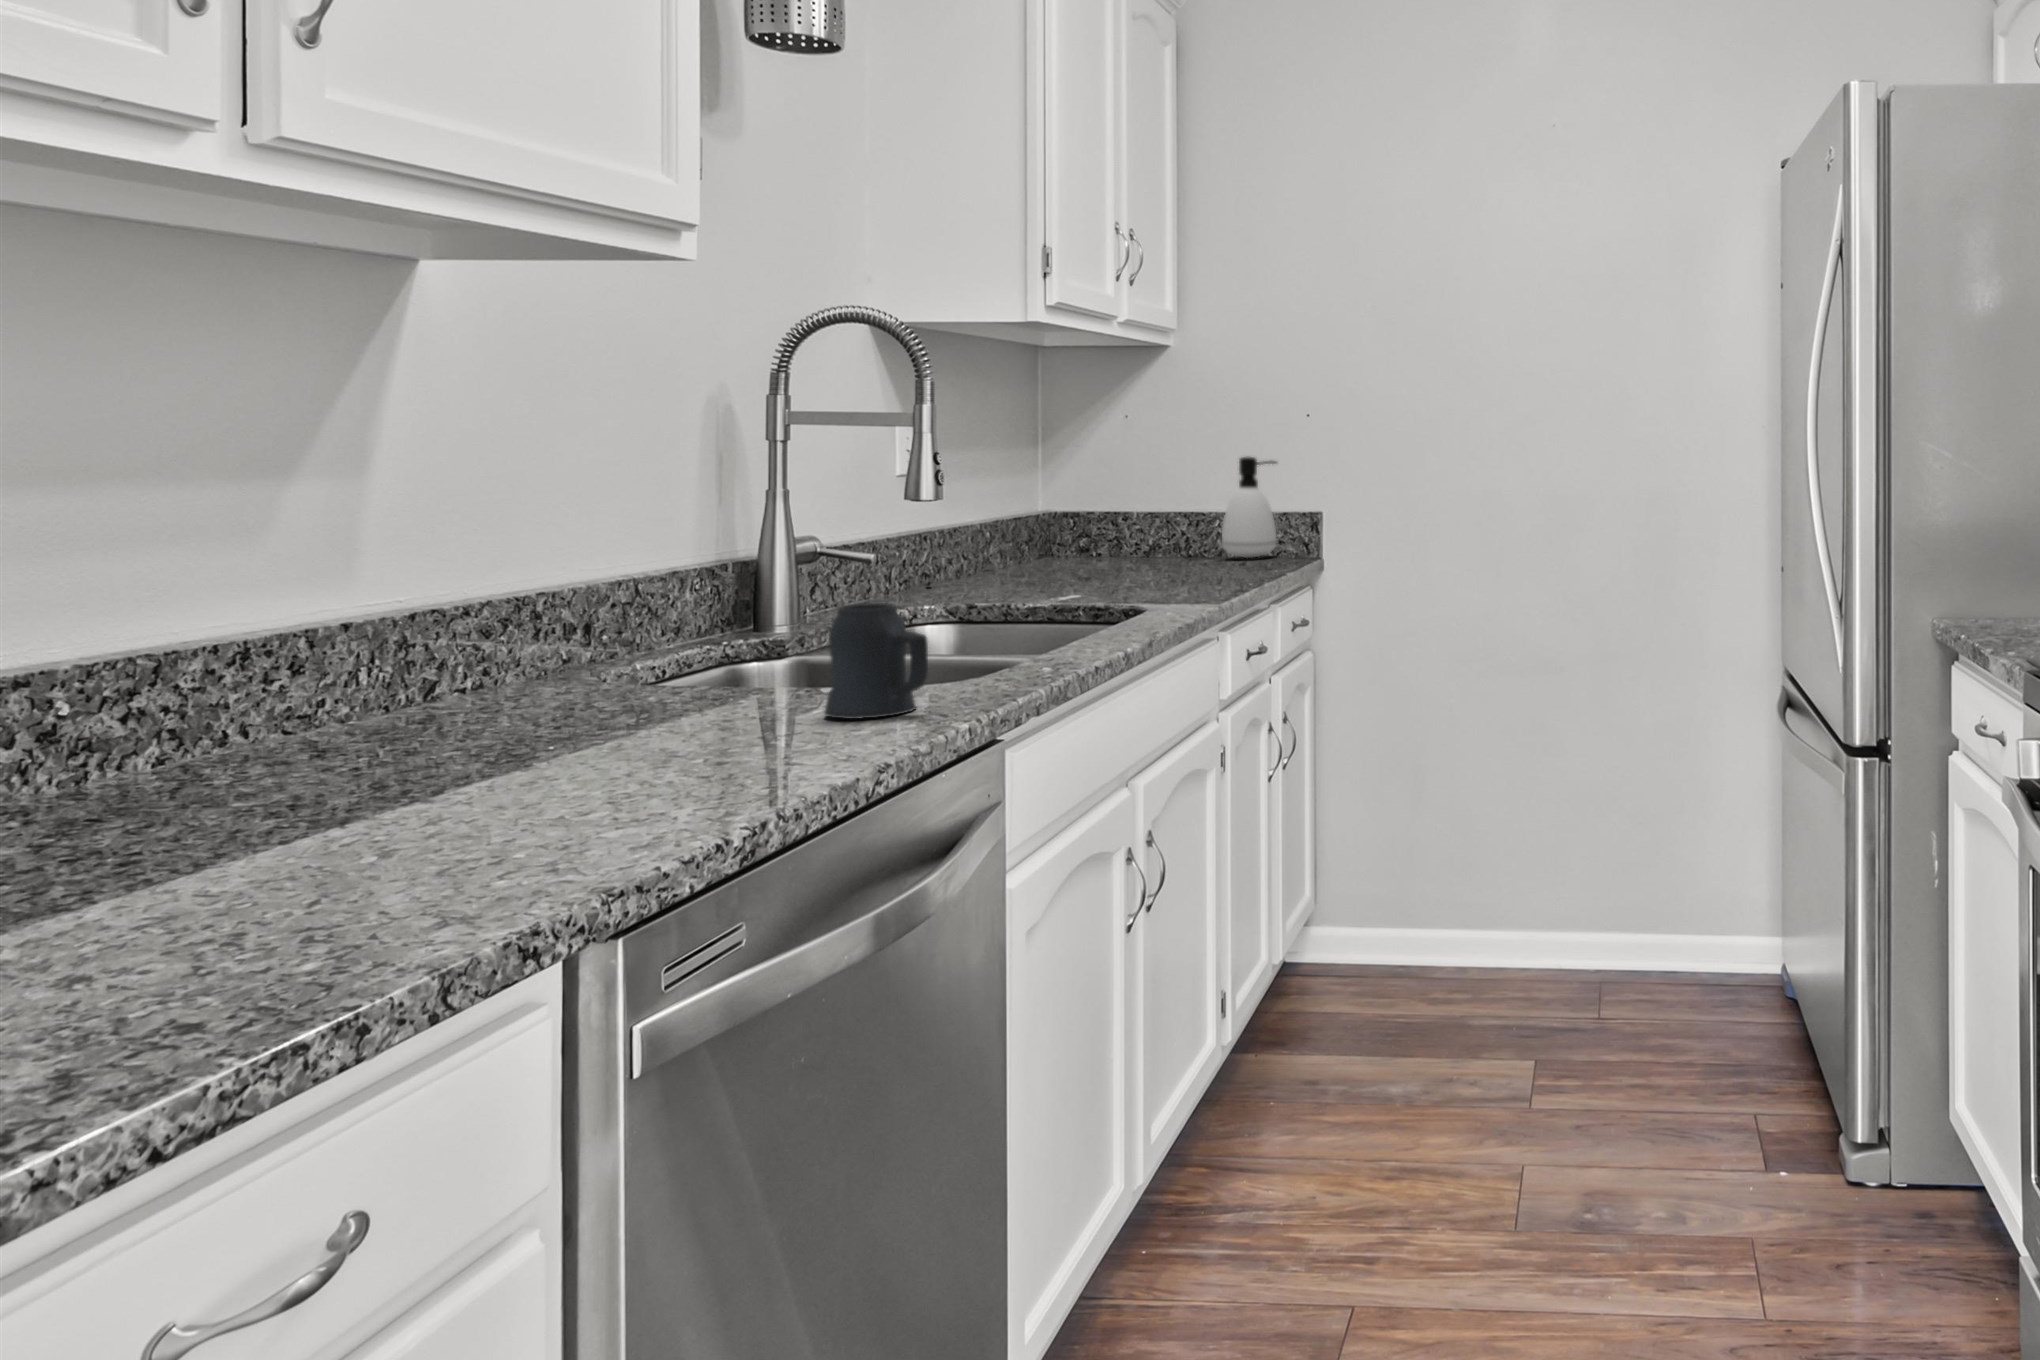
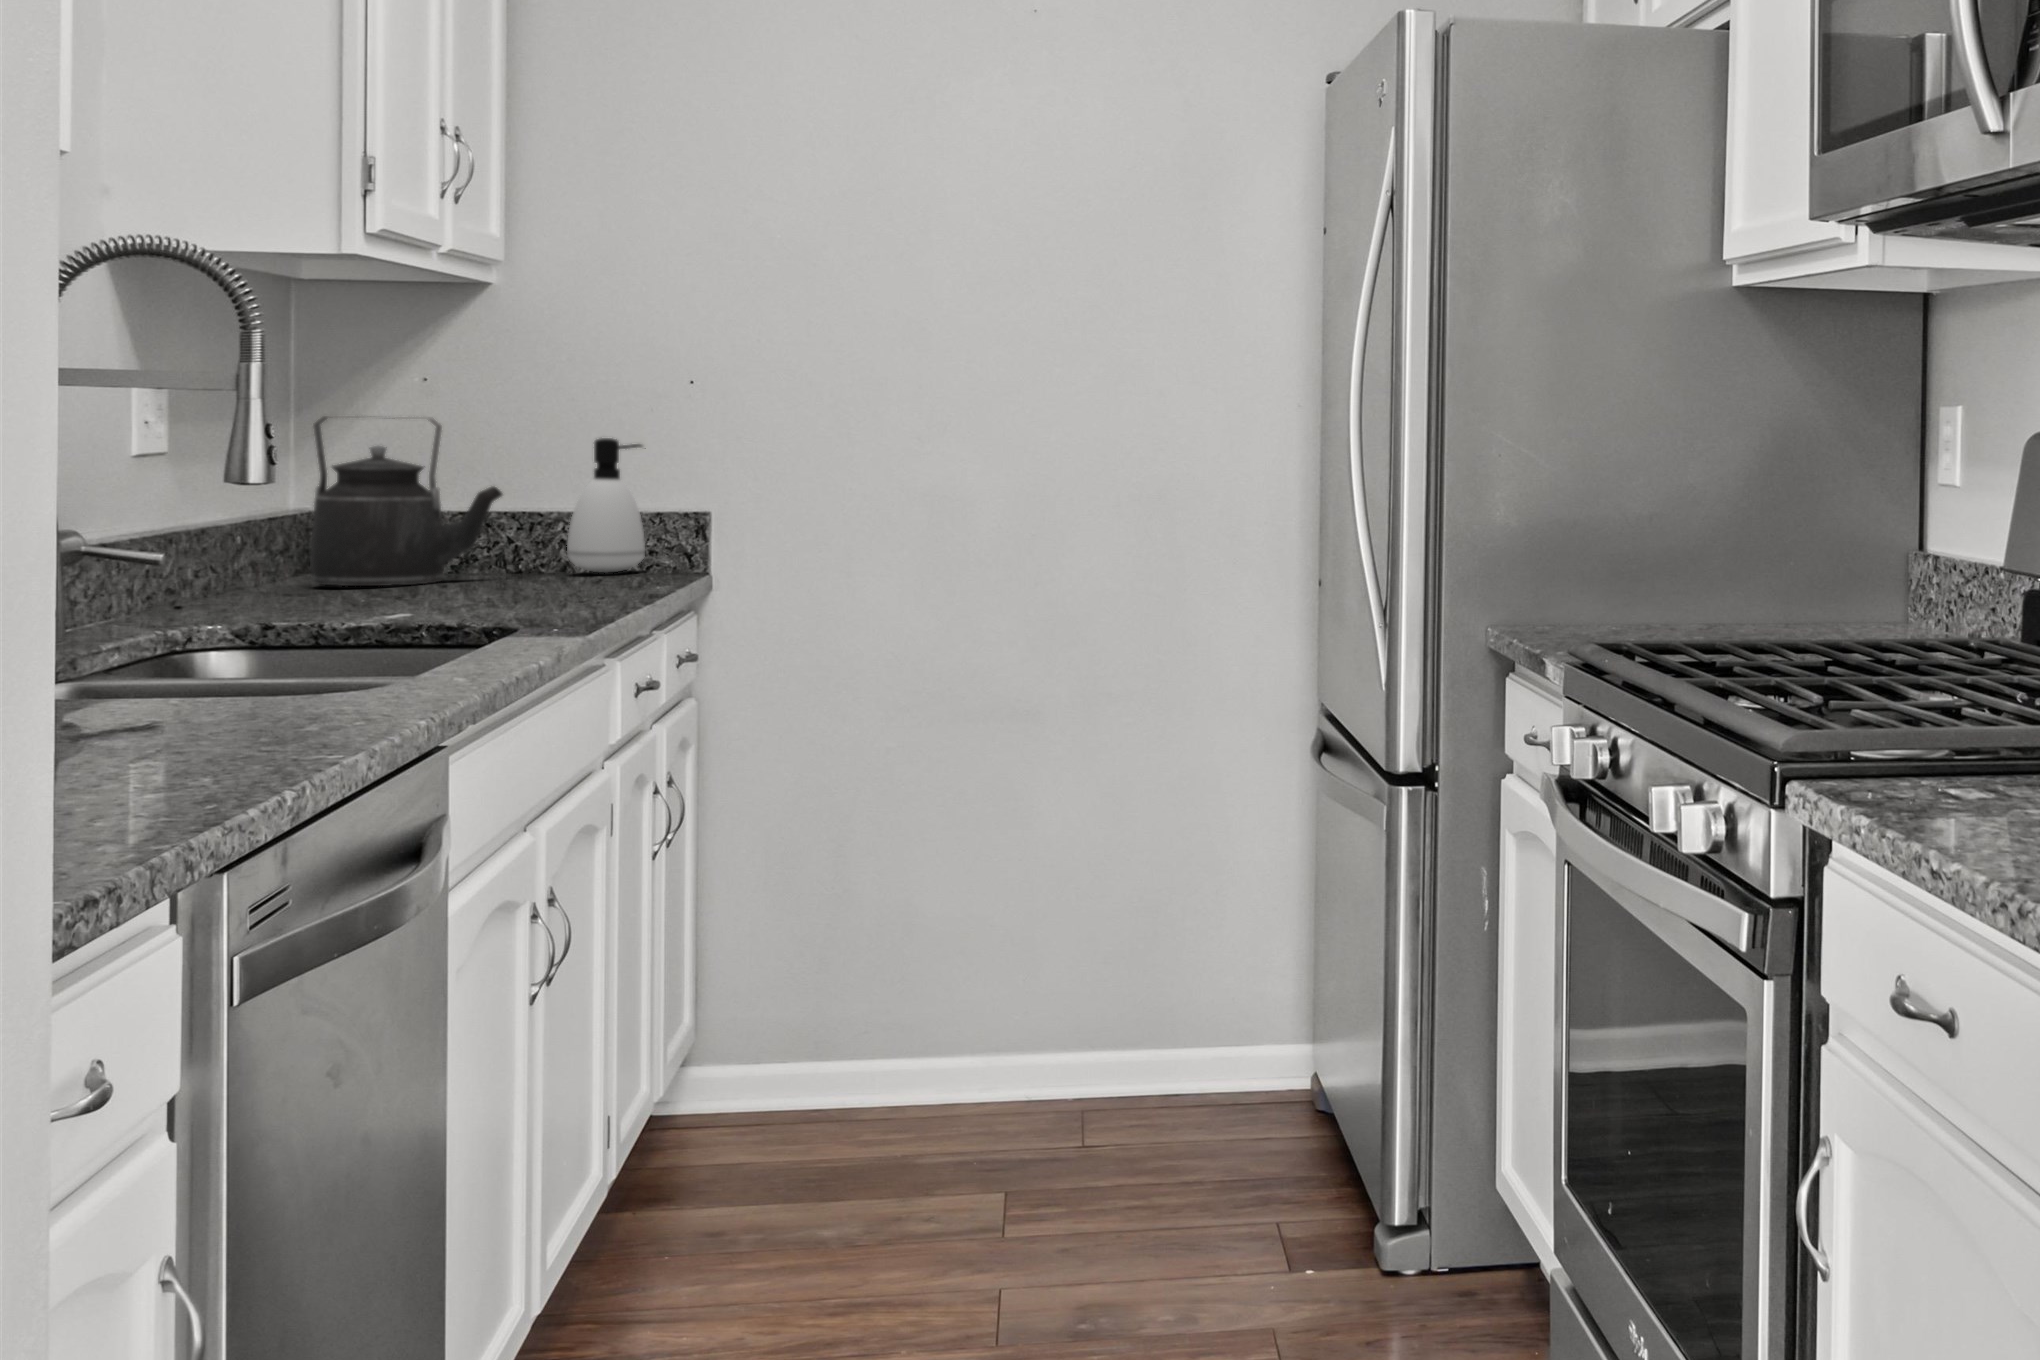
kettle: none [1048,443,1176,568] -> present [310,416,502,586]
mug: present [824,603,928,719] -> none [206,589,349,725]

